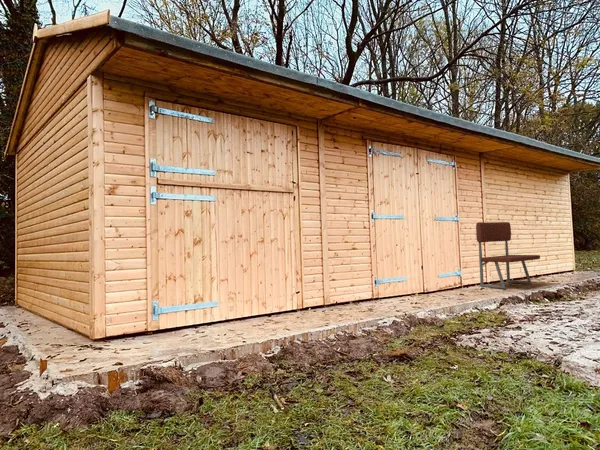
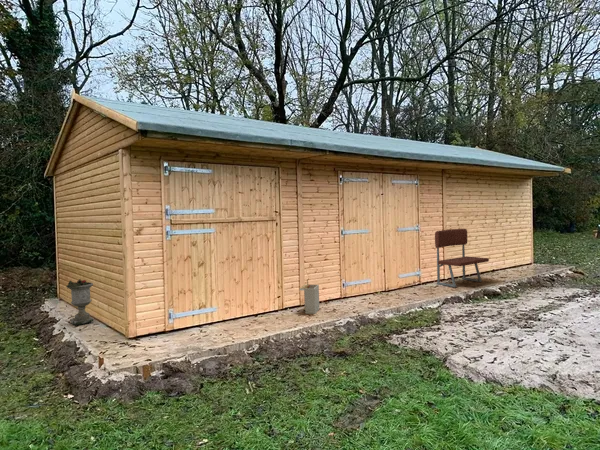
planter: none [13,266,52,327] -> present [66,279,94,325]
storage bin: none [325,269,349,313] -> present [300,280,319,314]

